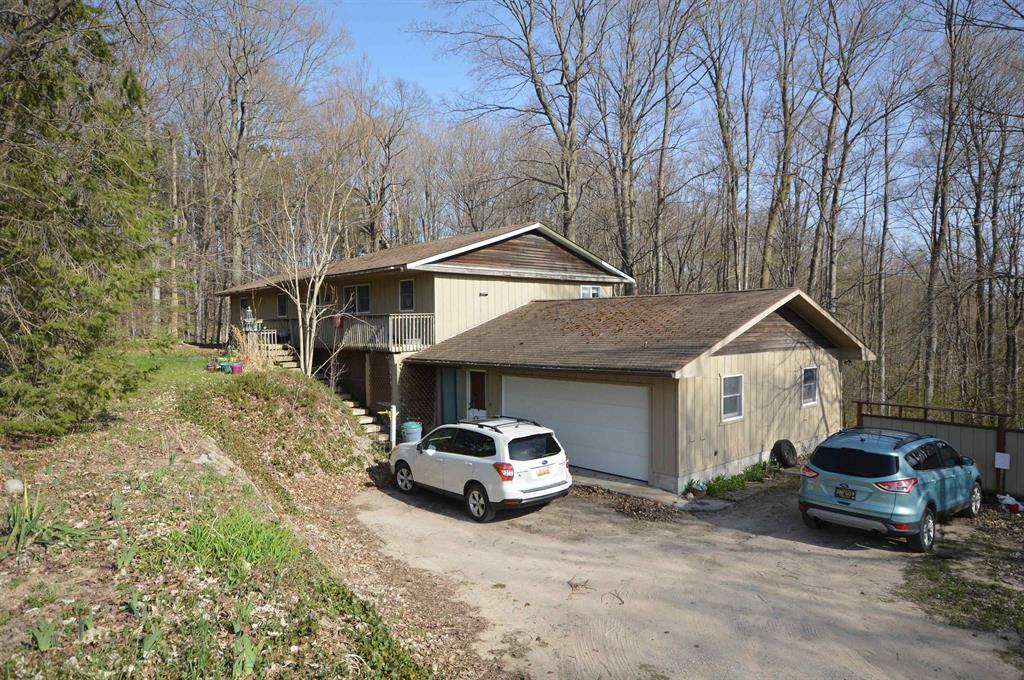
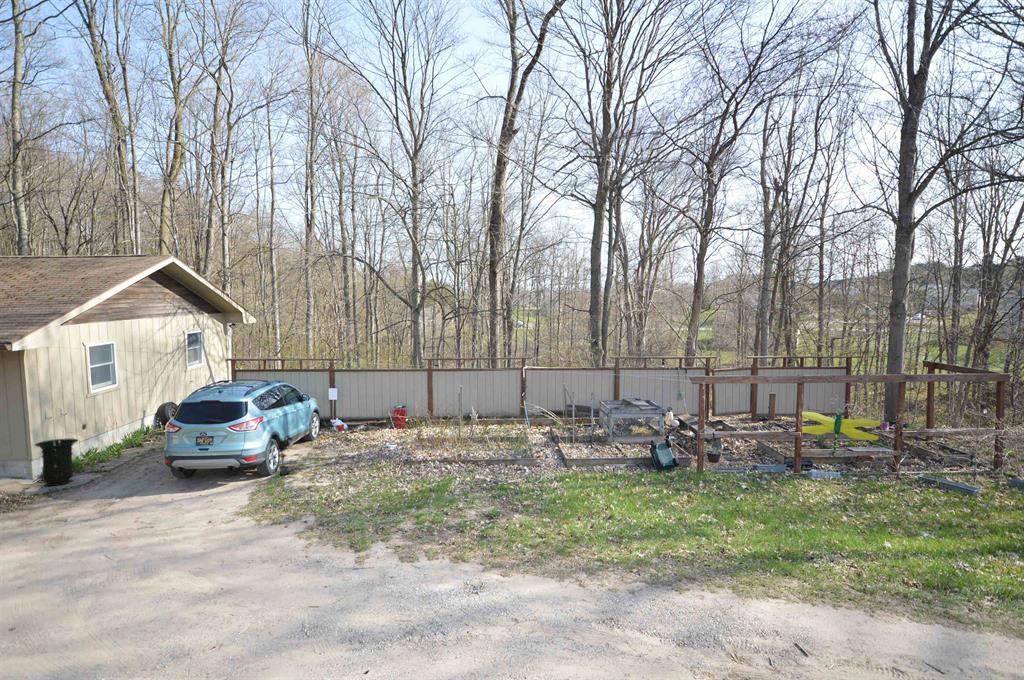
trash can: none [682,462,715,506] -> present [35,439,78,486]

